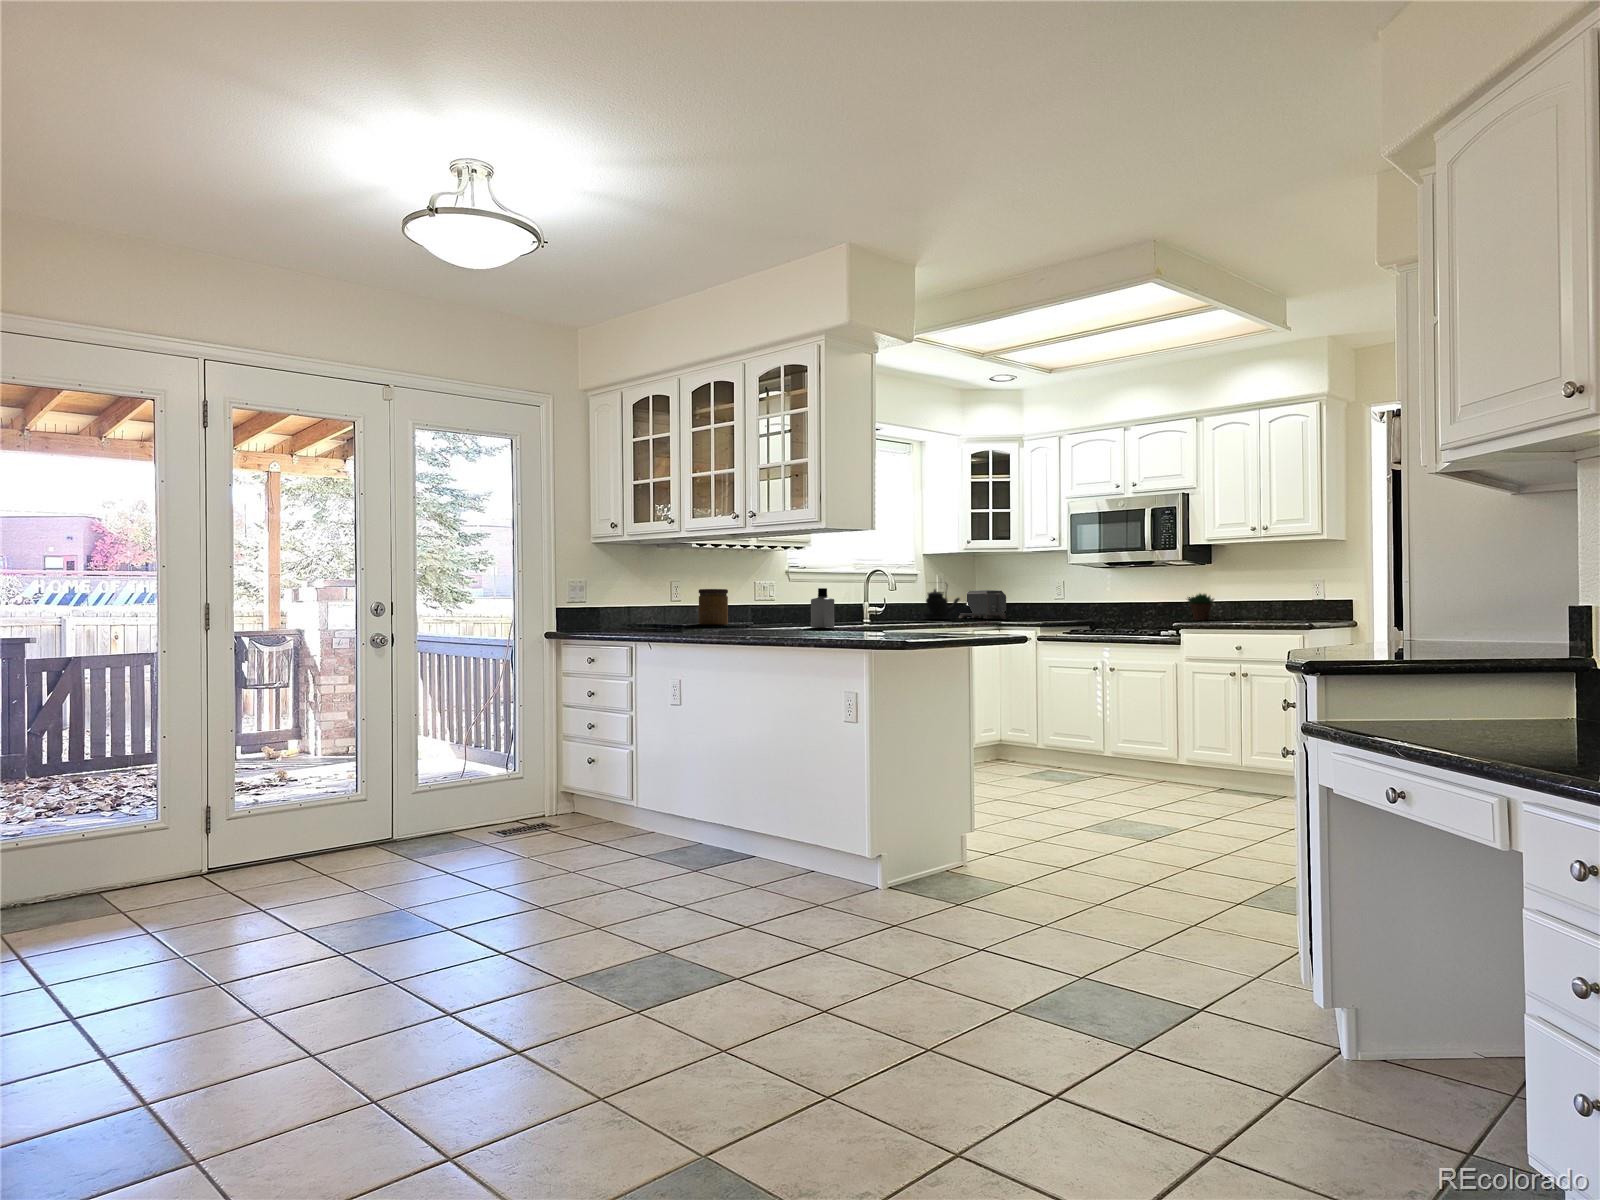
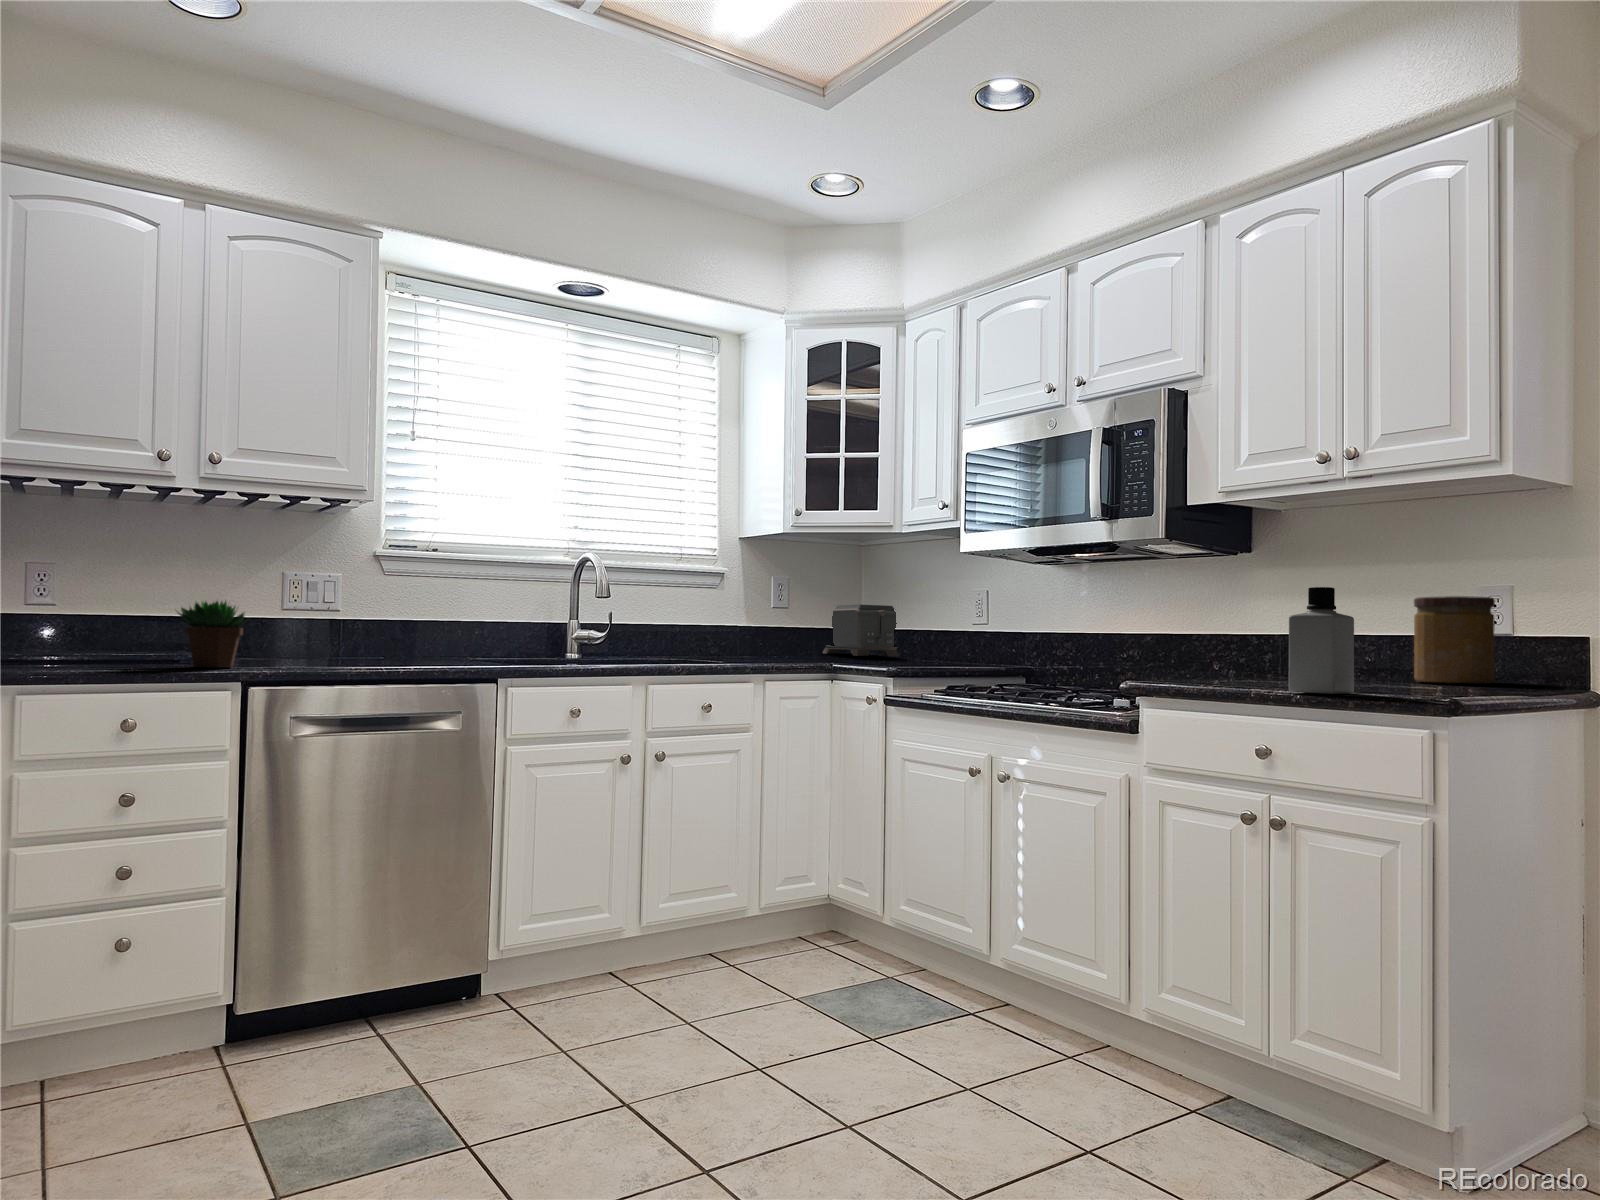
kettle: present [922,583,960,619] -> none [732,587,804,655]
bottle: present [811,588,834,628] -> present [1289,587,1354,694]
jar: present [699,589,728,625] -> present [1414,596,1495,684]
succulent plant: present [1188,594,1214,620] -> present [178,601,247,667]

